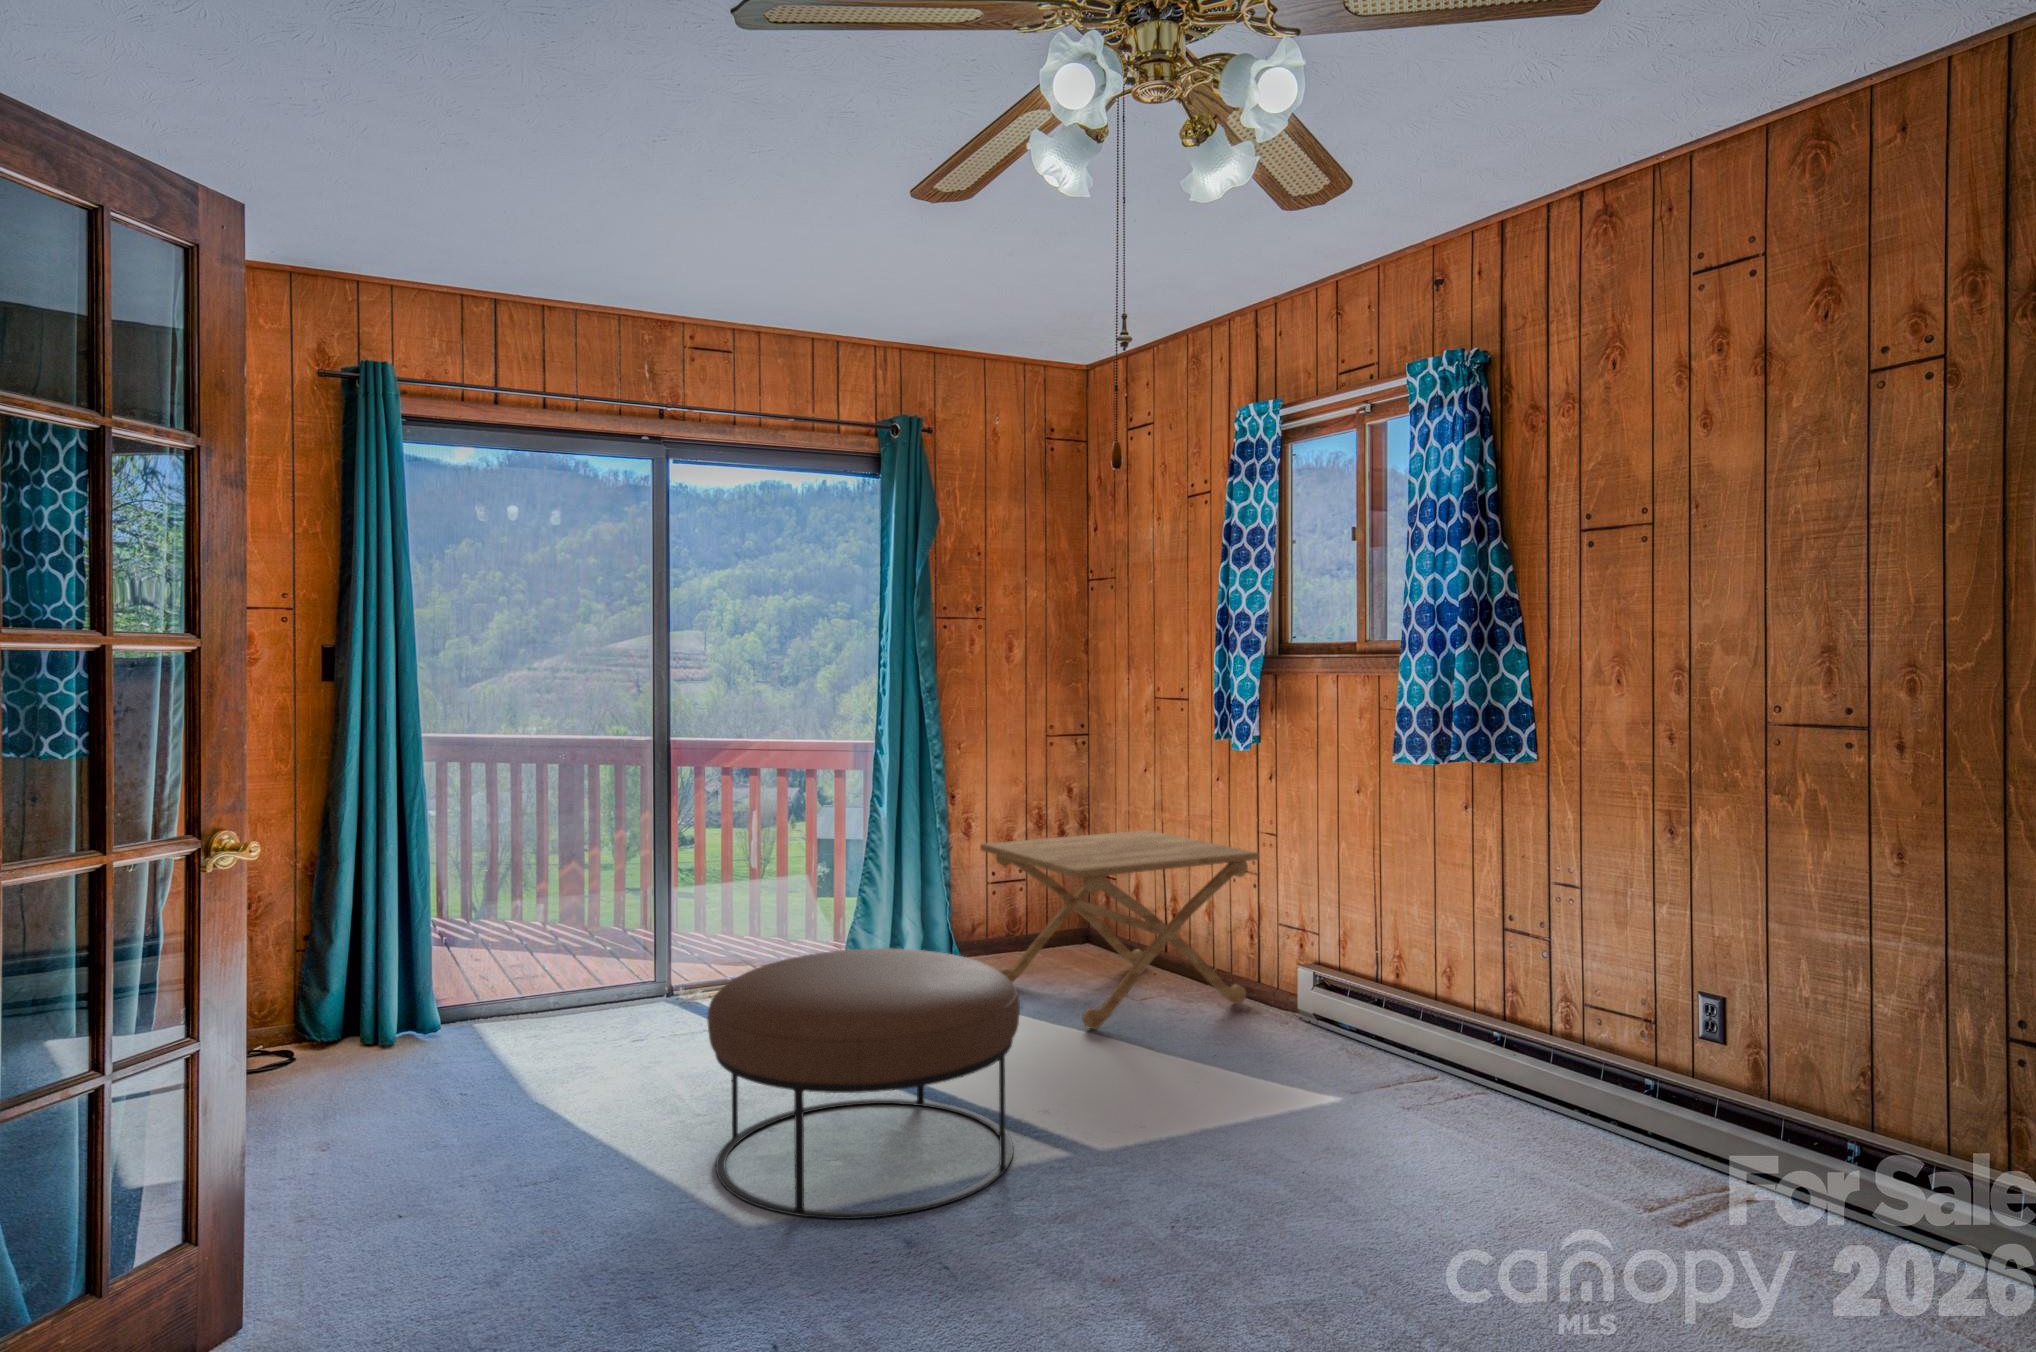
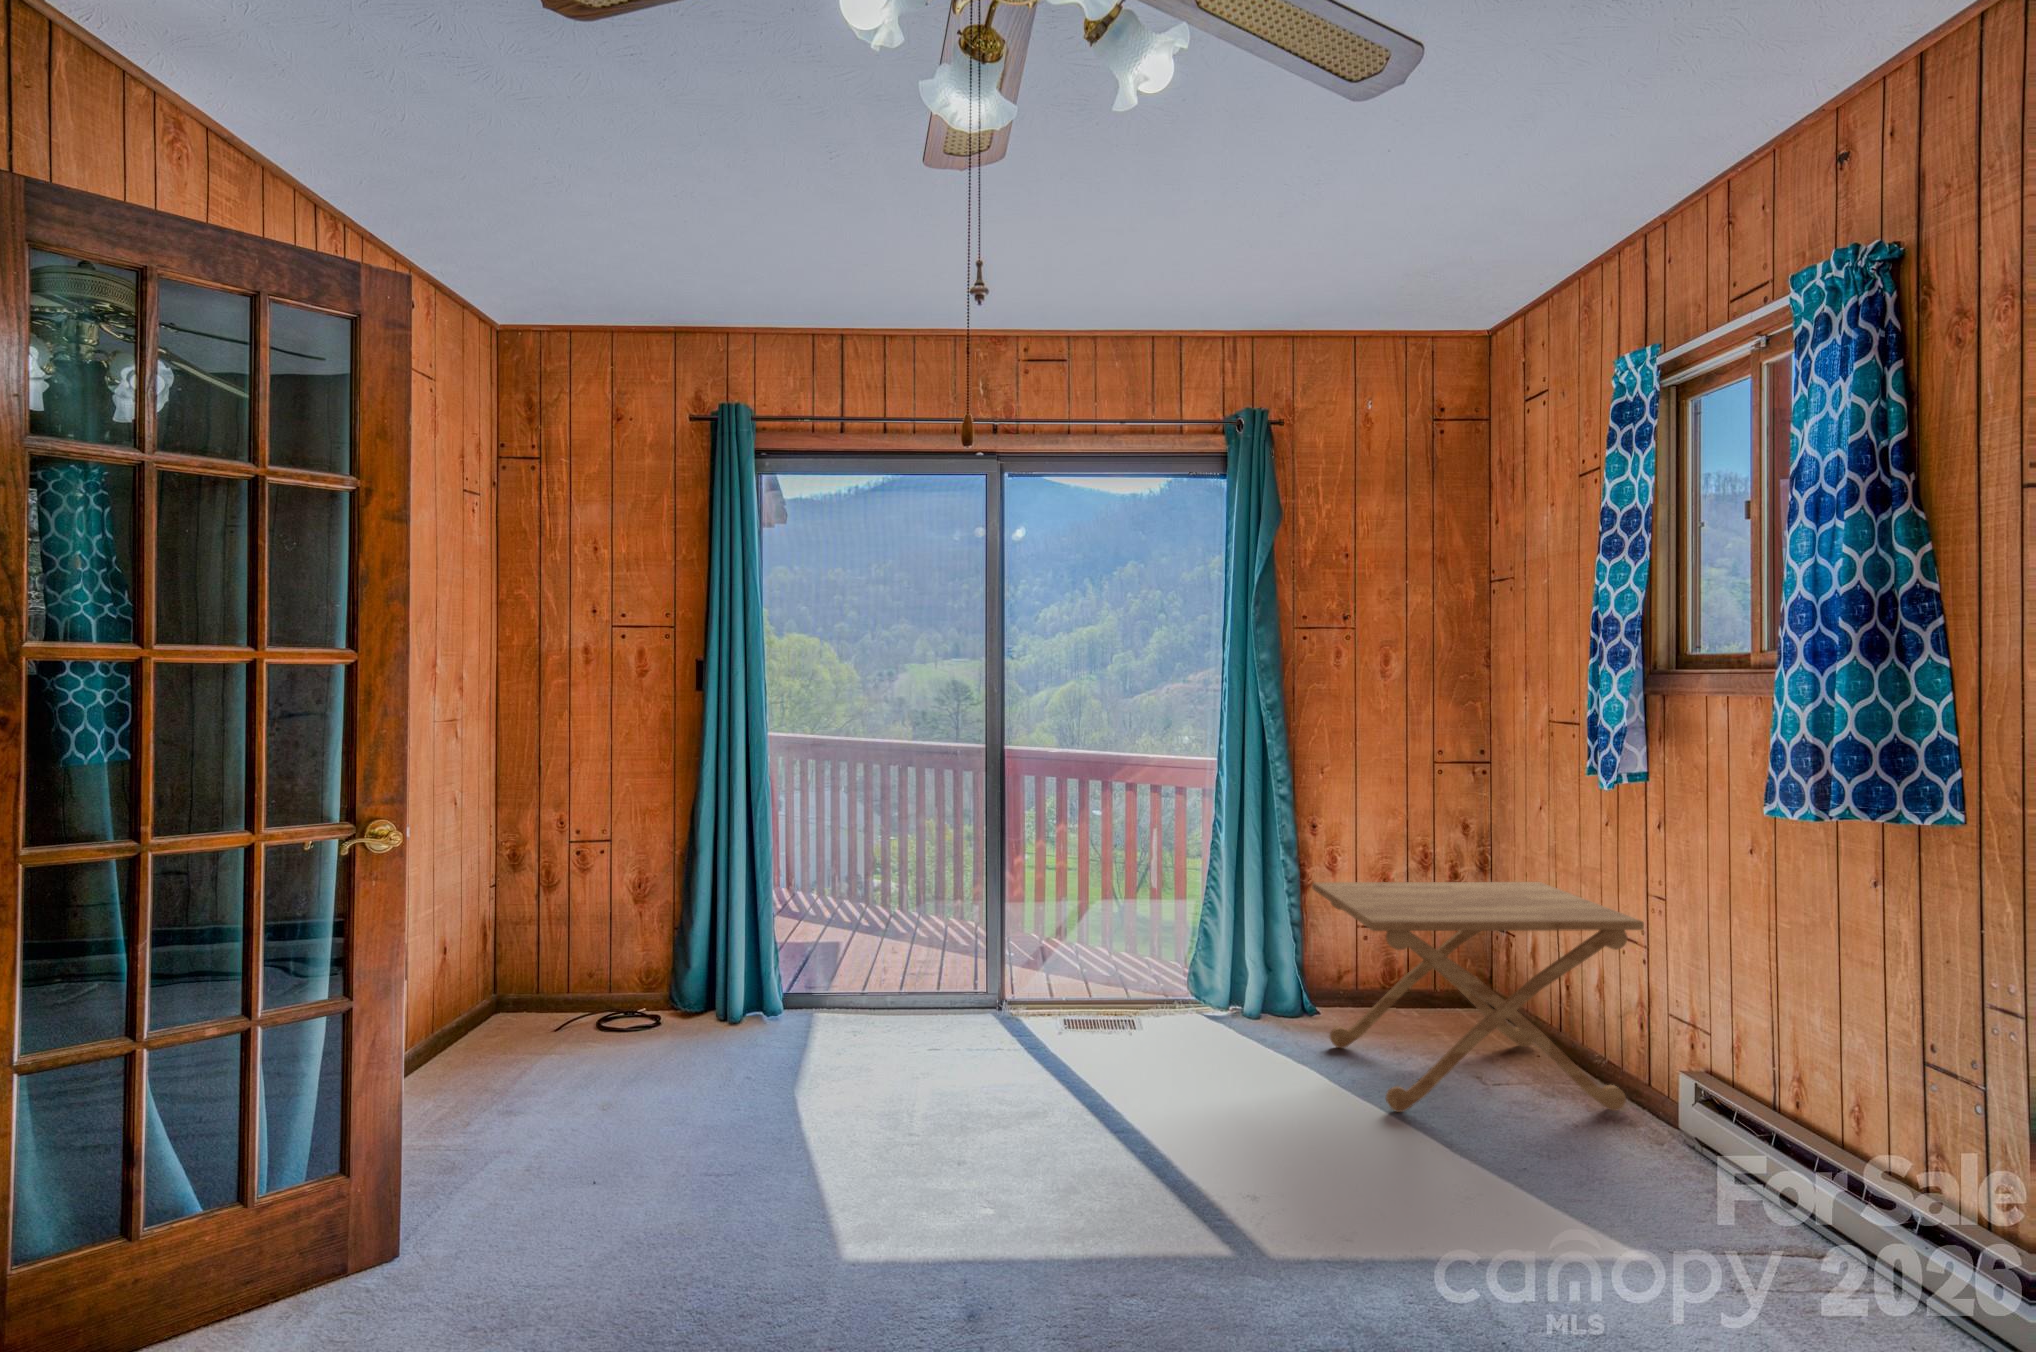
ottoman: present [707,948,1020,1219] -> none [871,983,1200,1273]

